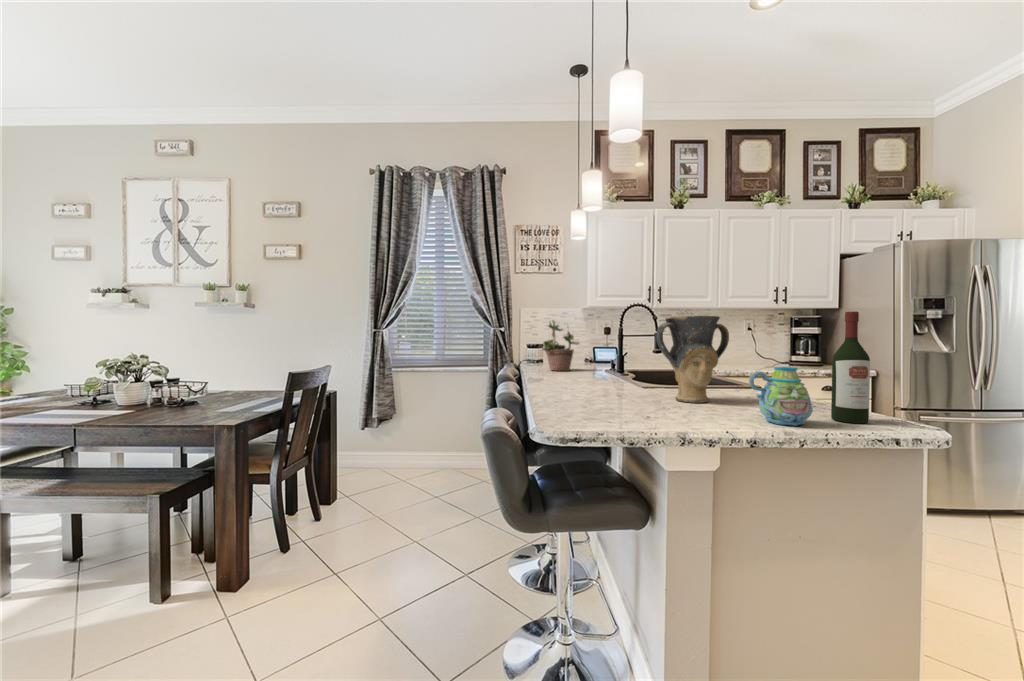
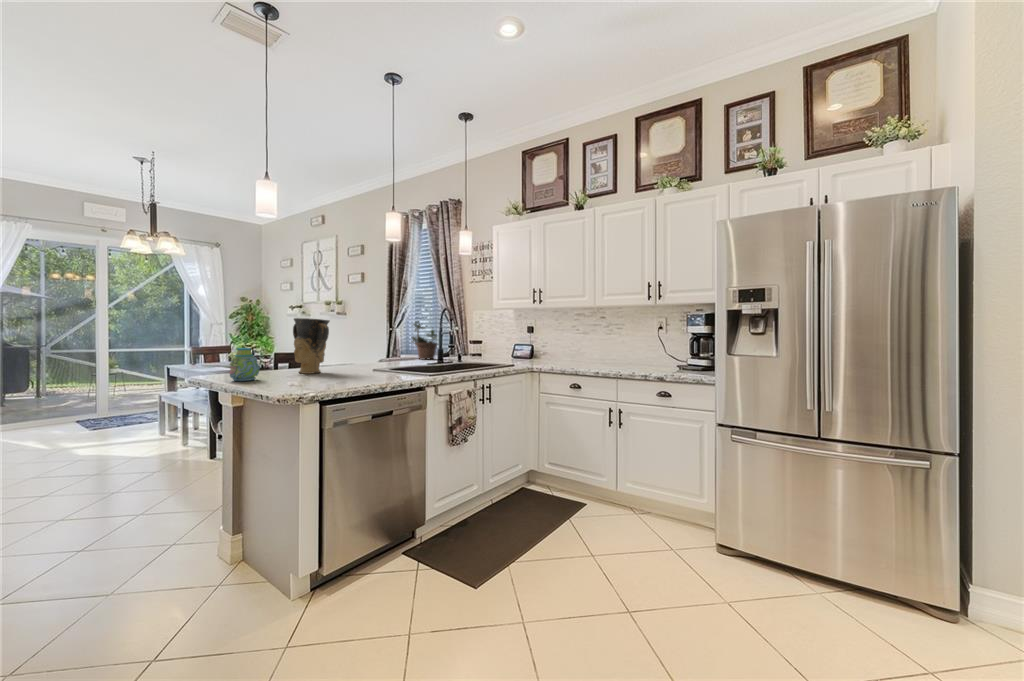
wine bottle: present [831,312,870,423] -> none [261,316,282,384]

